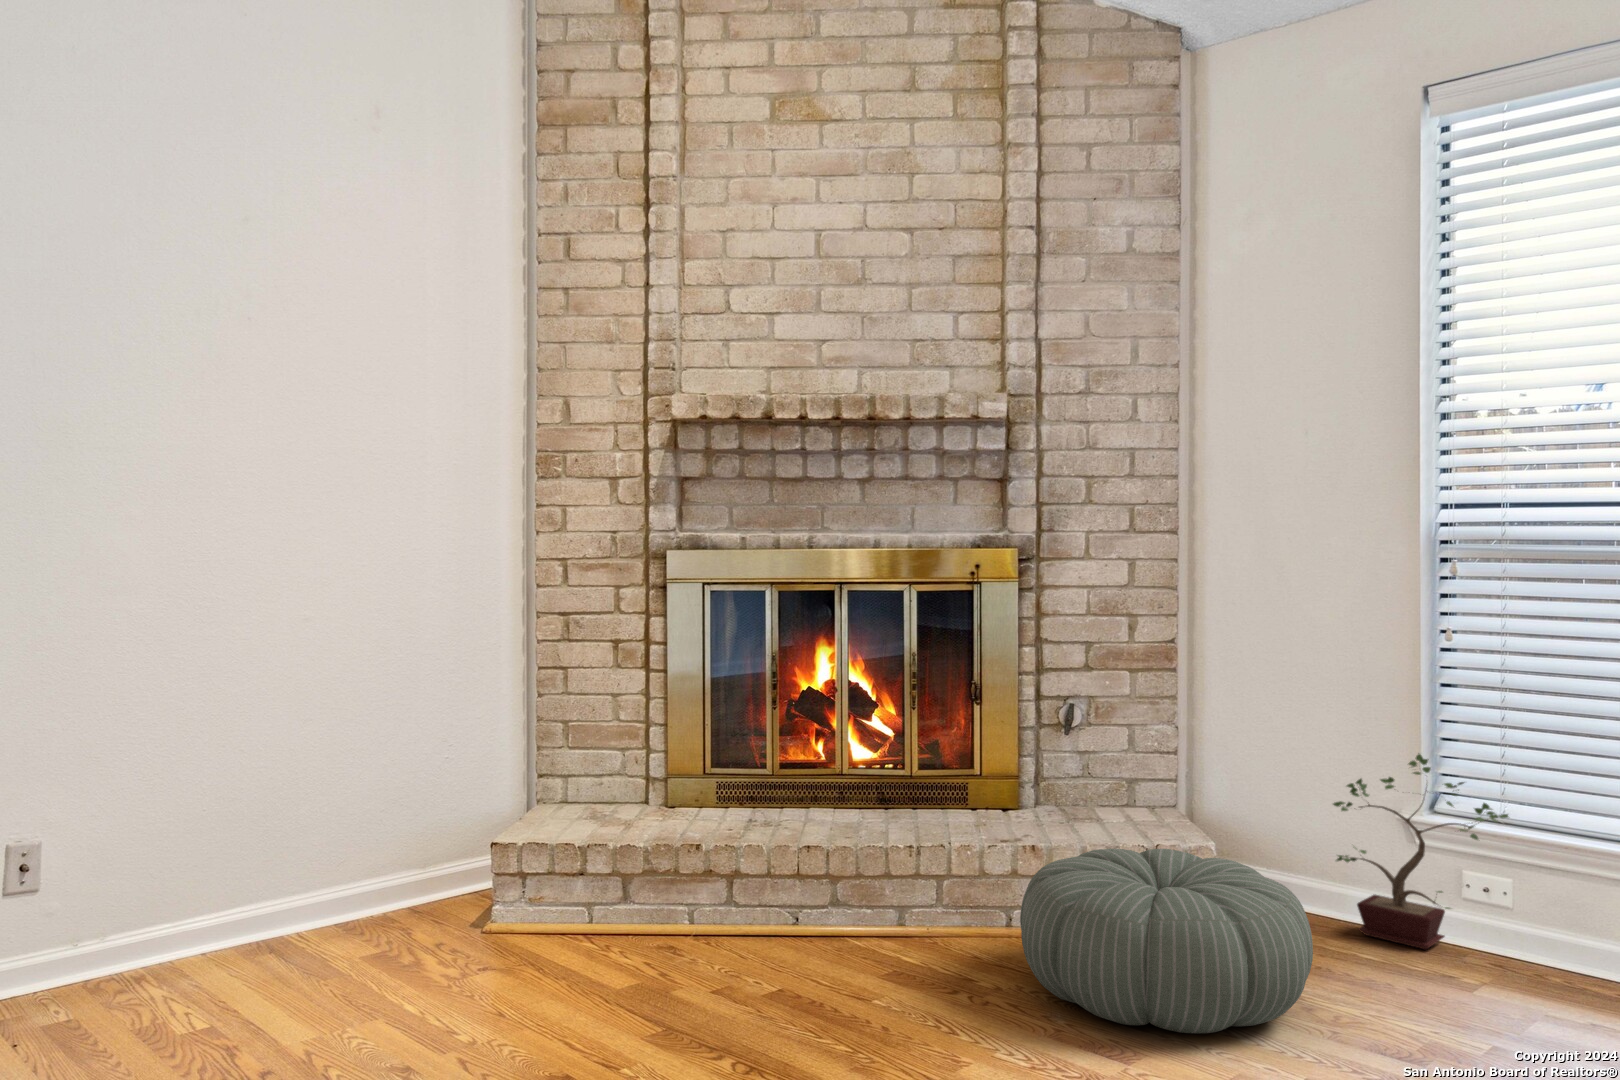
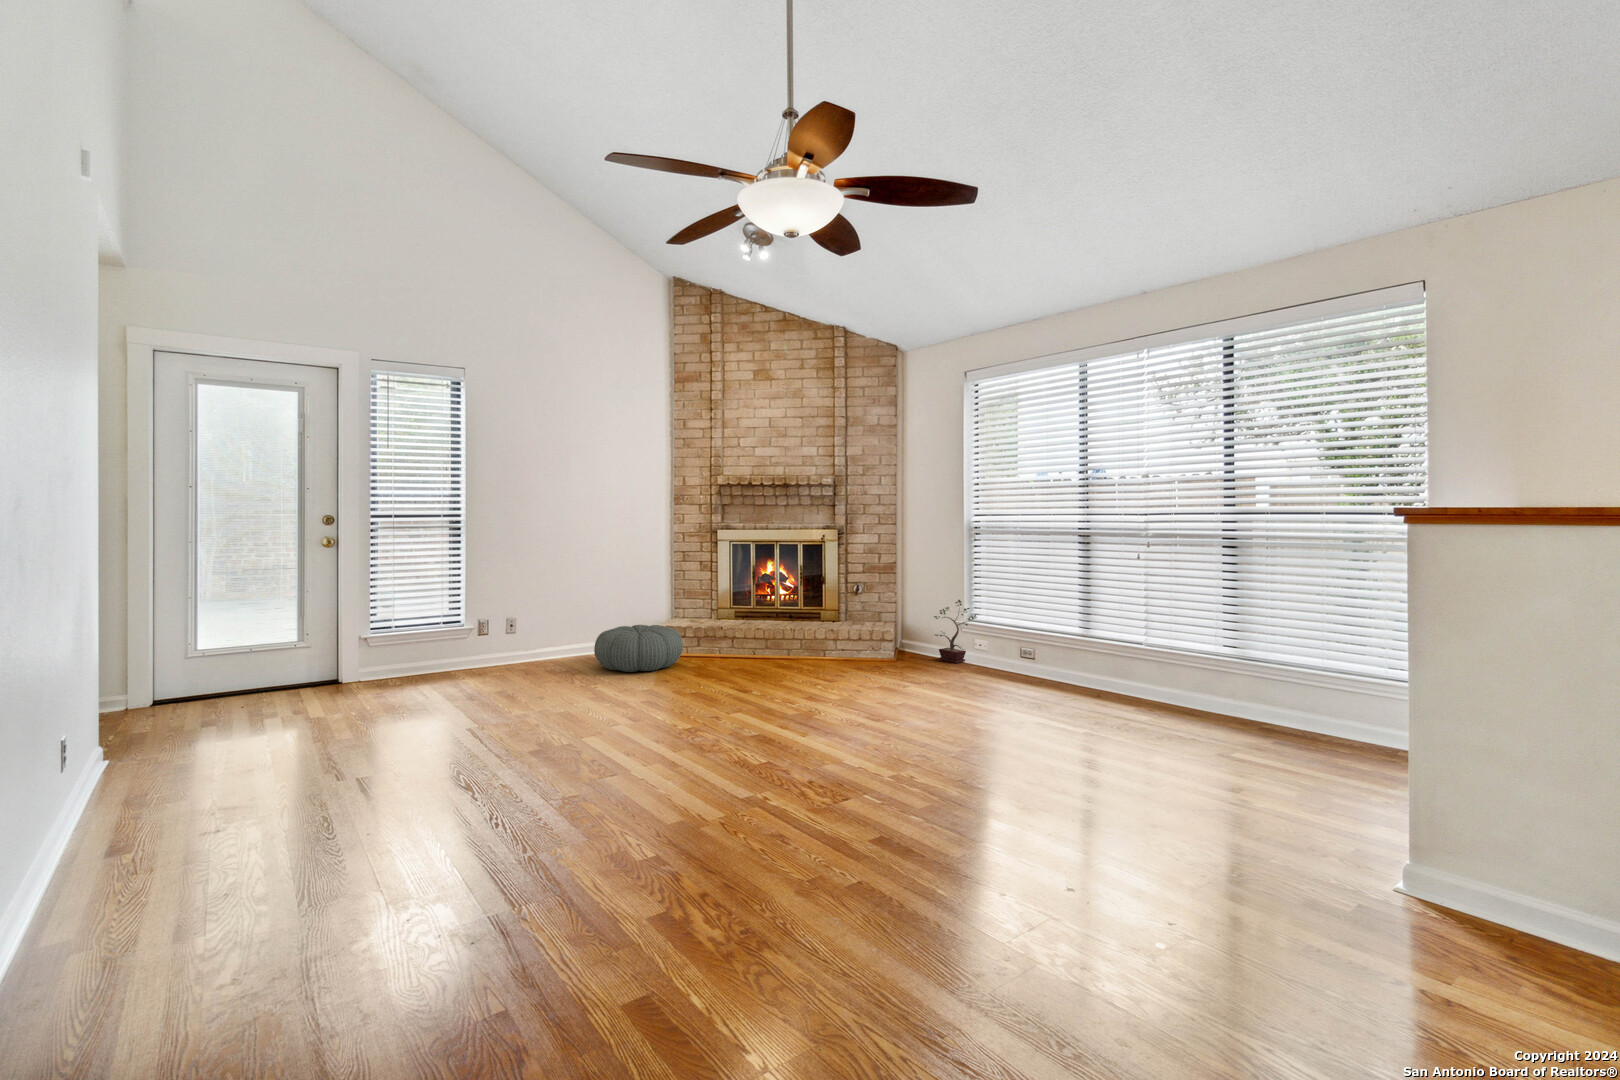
pouf: present [1020,849,1313,1033] -> present [594,625,683,672]

